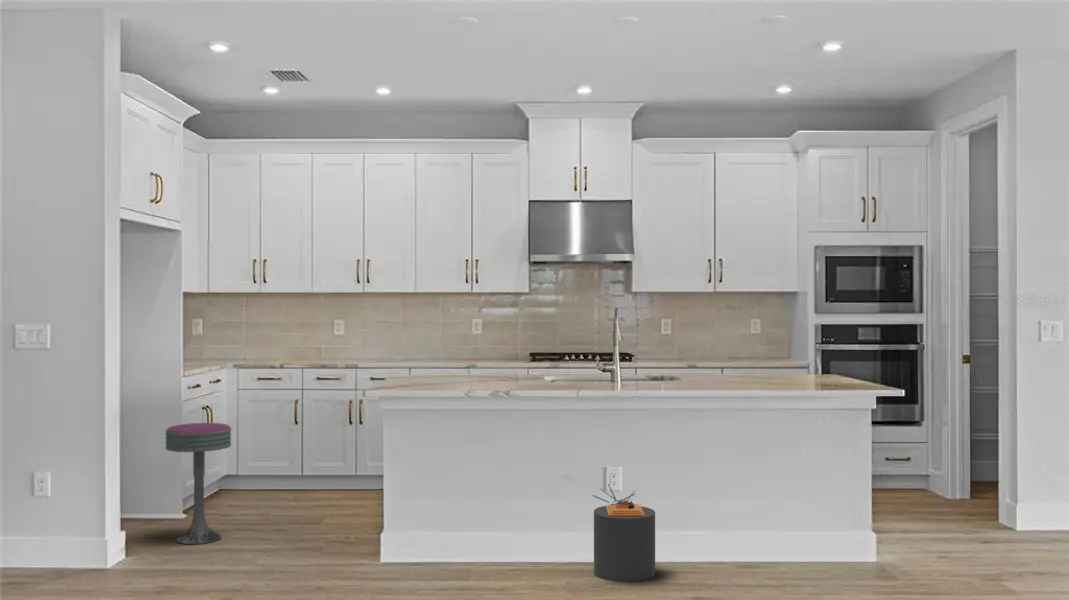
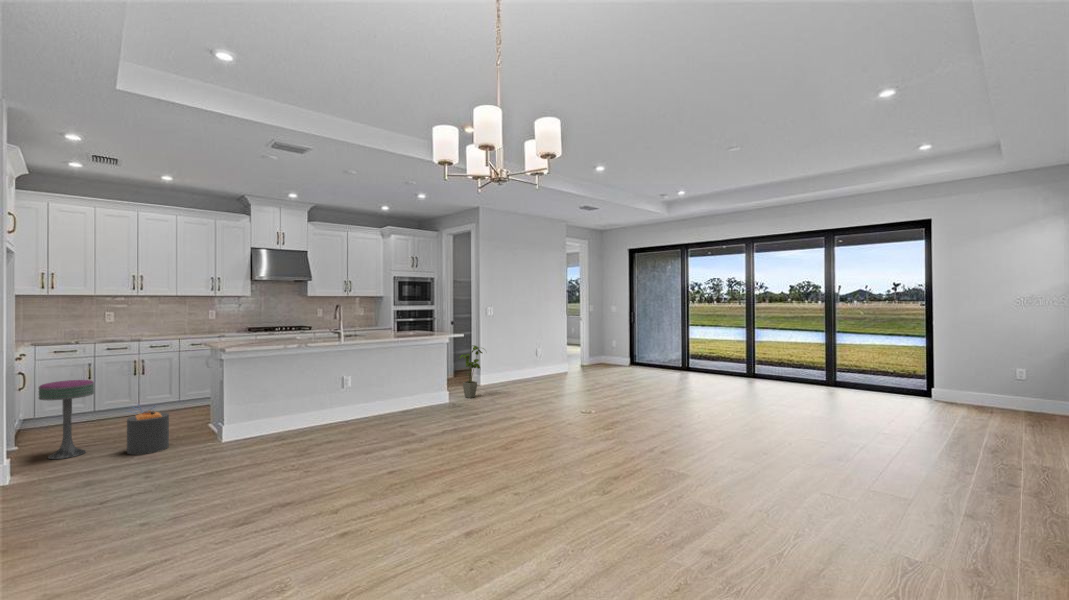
house plant: none [917,420,998,564] -> present [459,345,484,398]
trash can: present [593,484,655,582] -> present [127,408,169,455]

